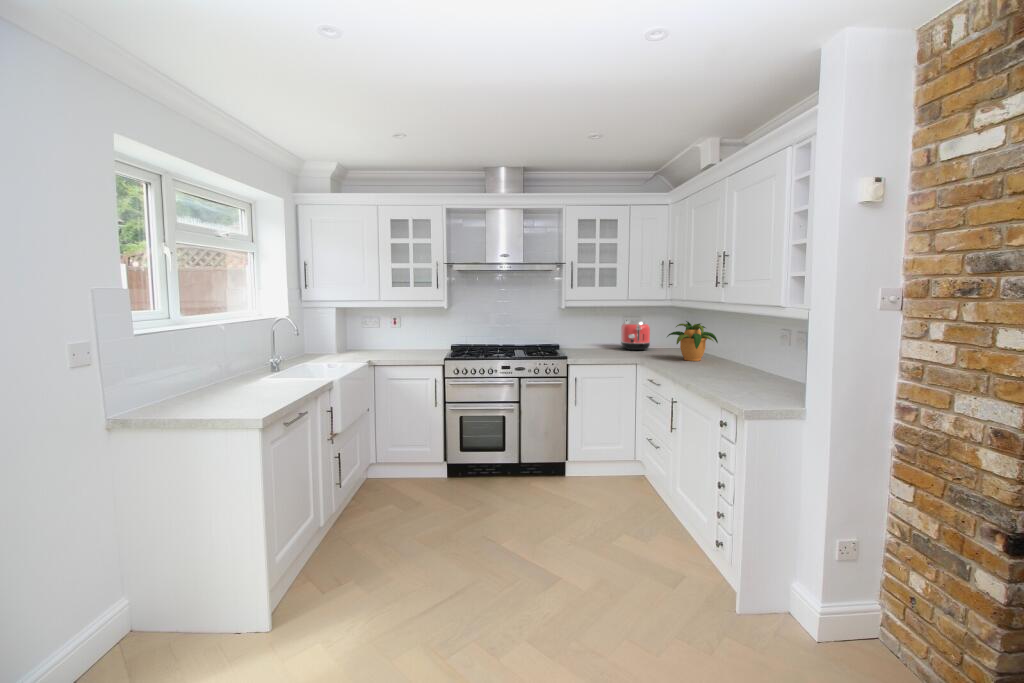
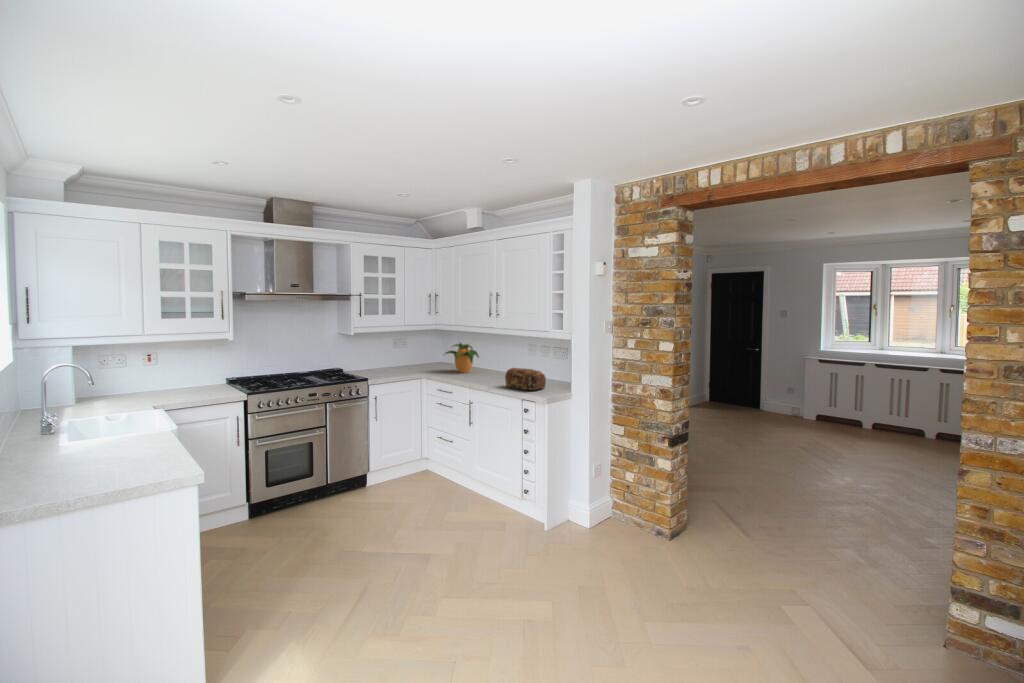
toaster: present [621,320,650,350] -> none [393,343,421,369]
bread loaf: none [711,359,772,396] -> present [505,368,546,390]

